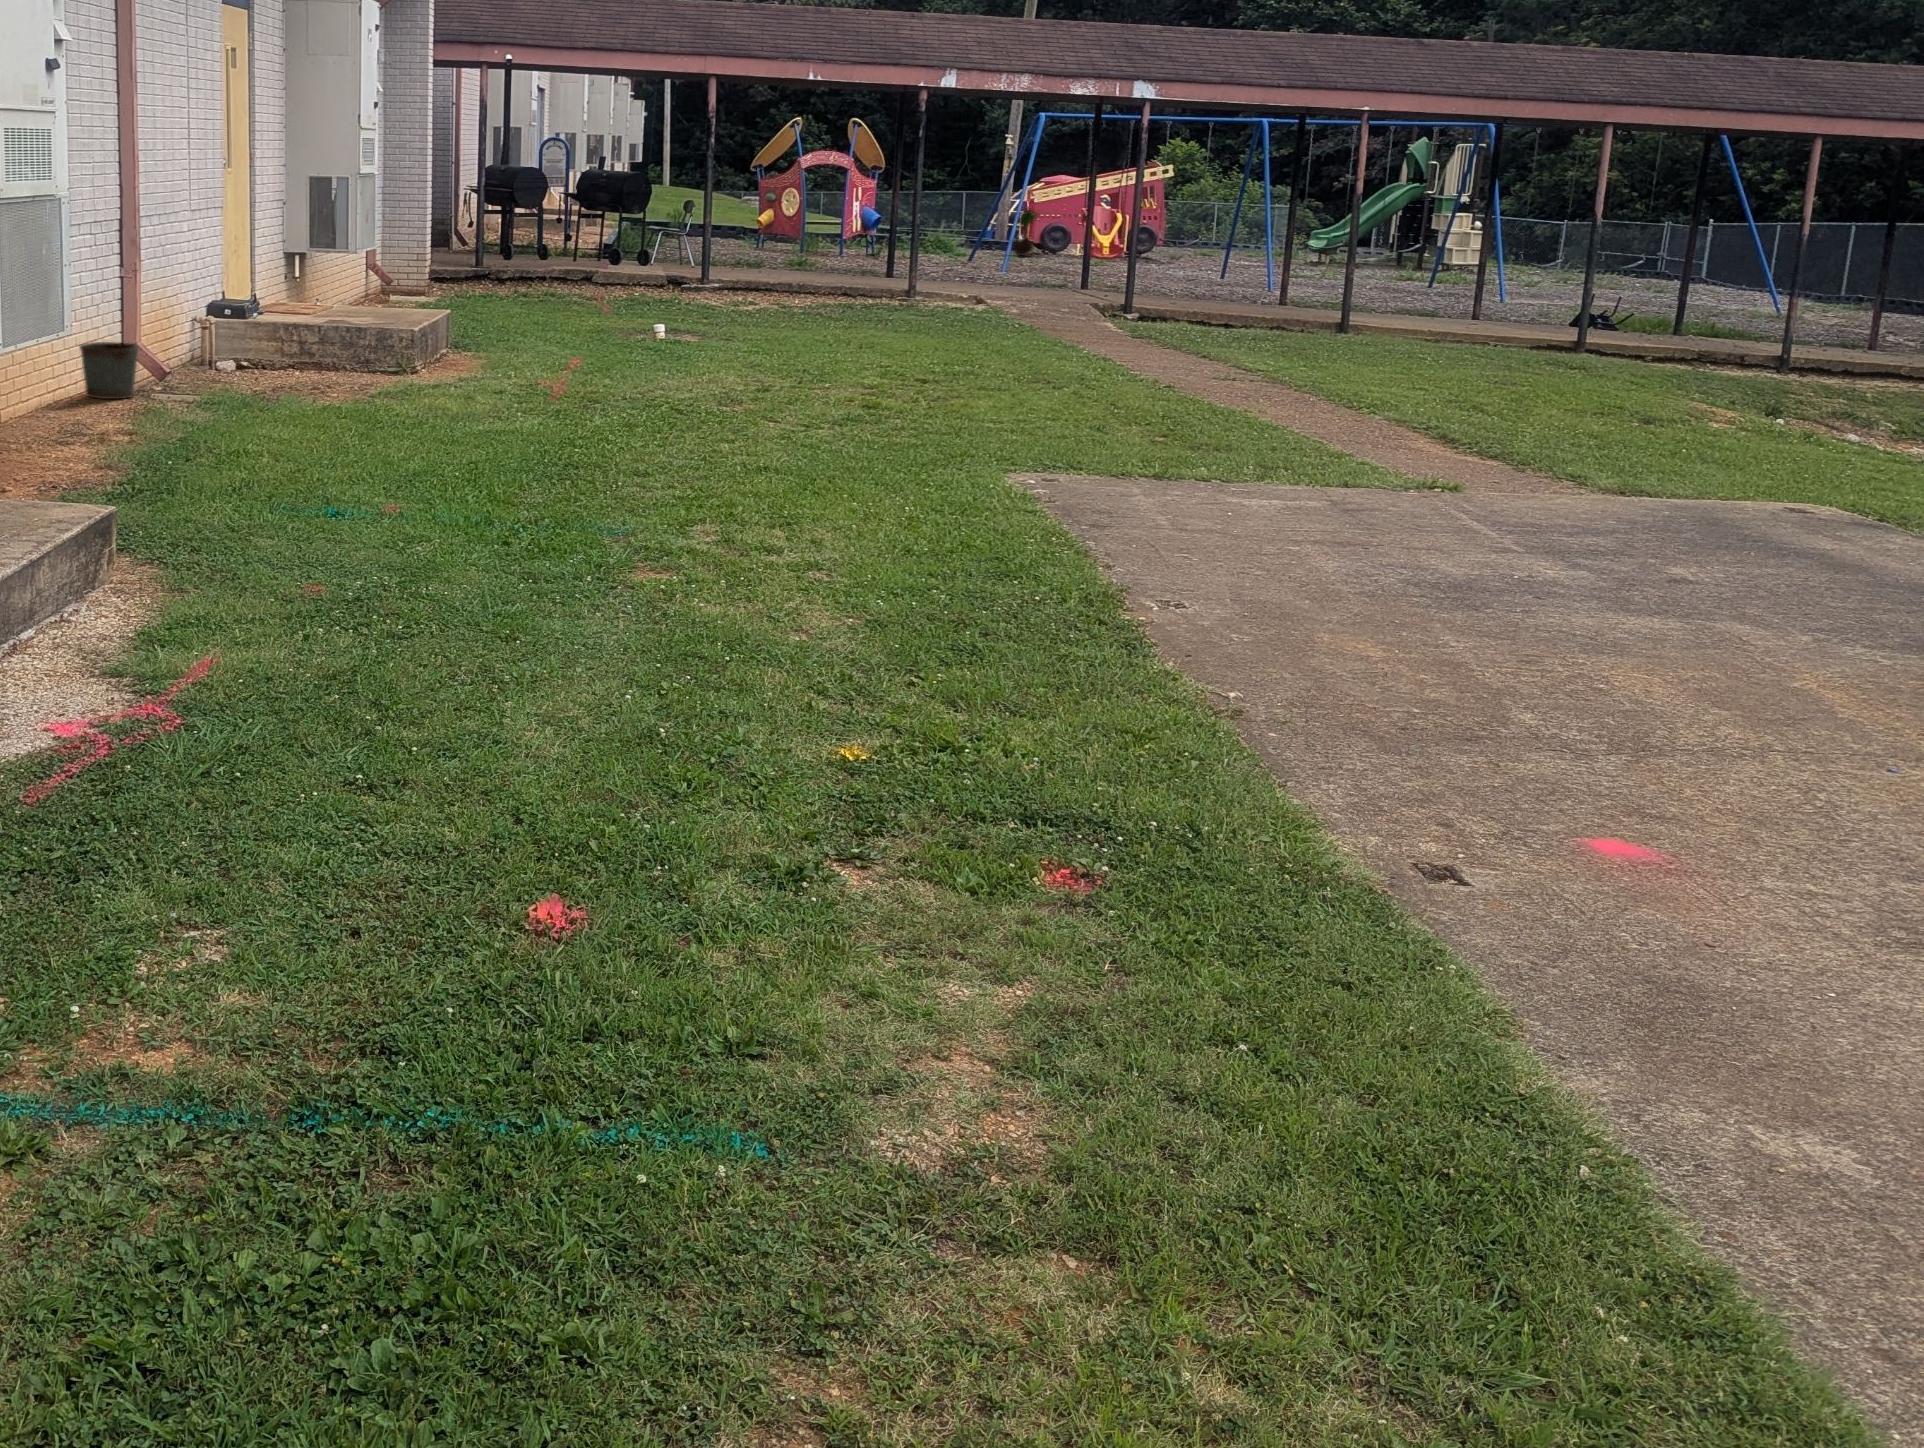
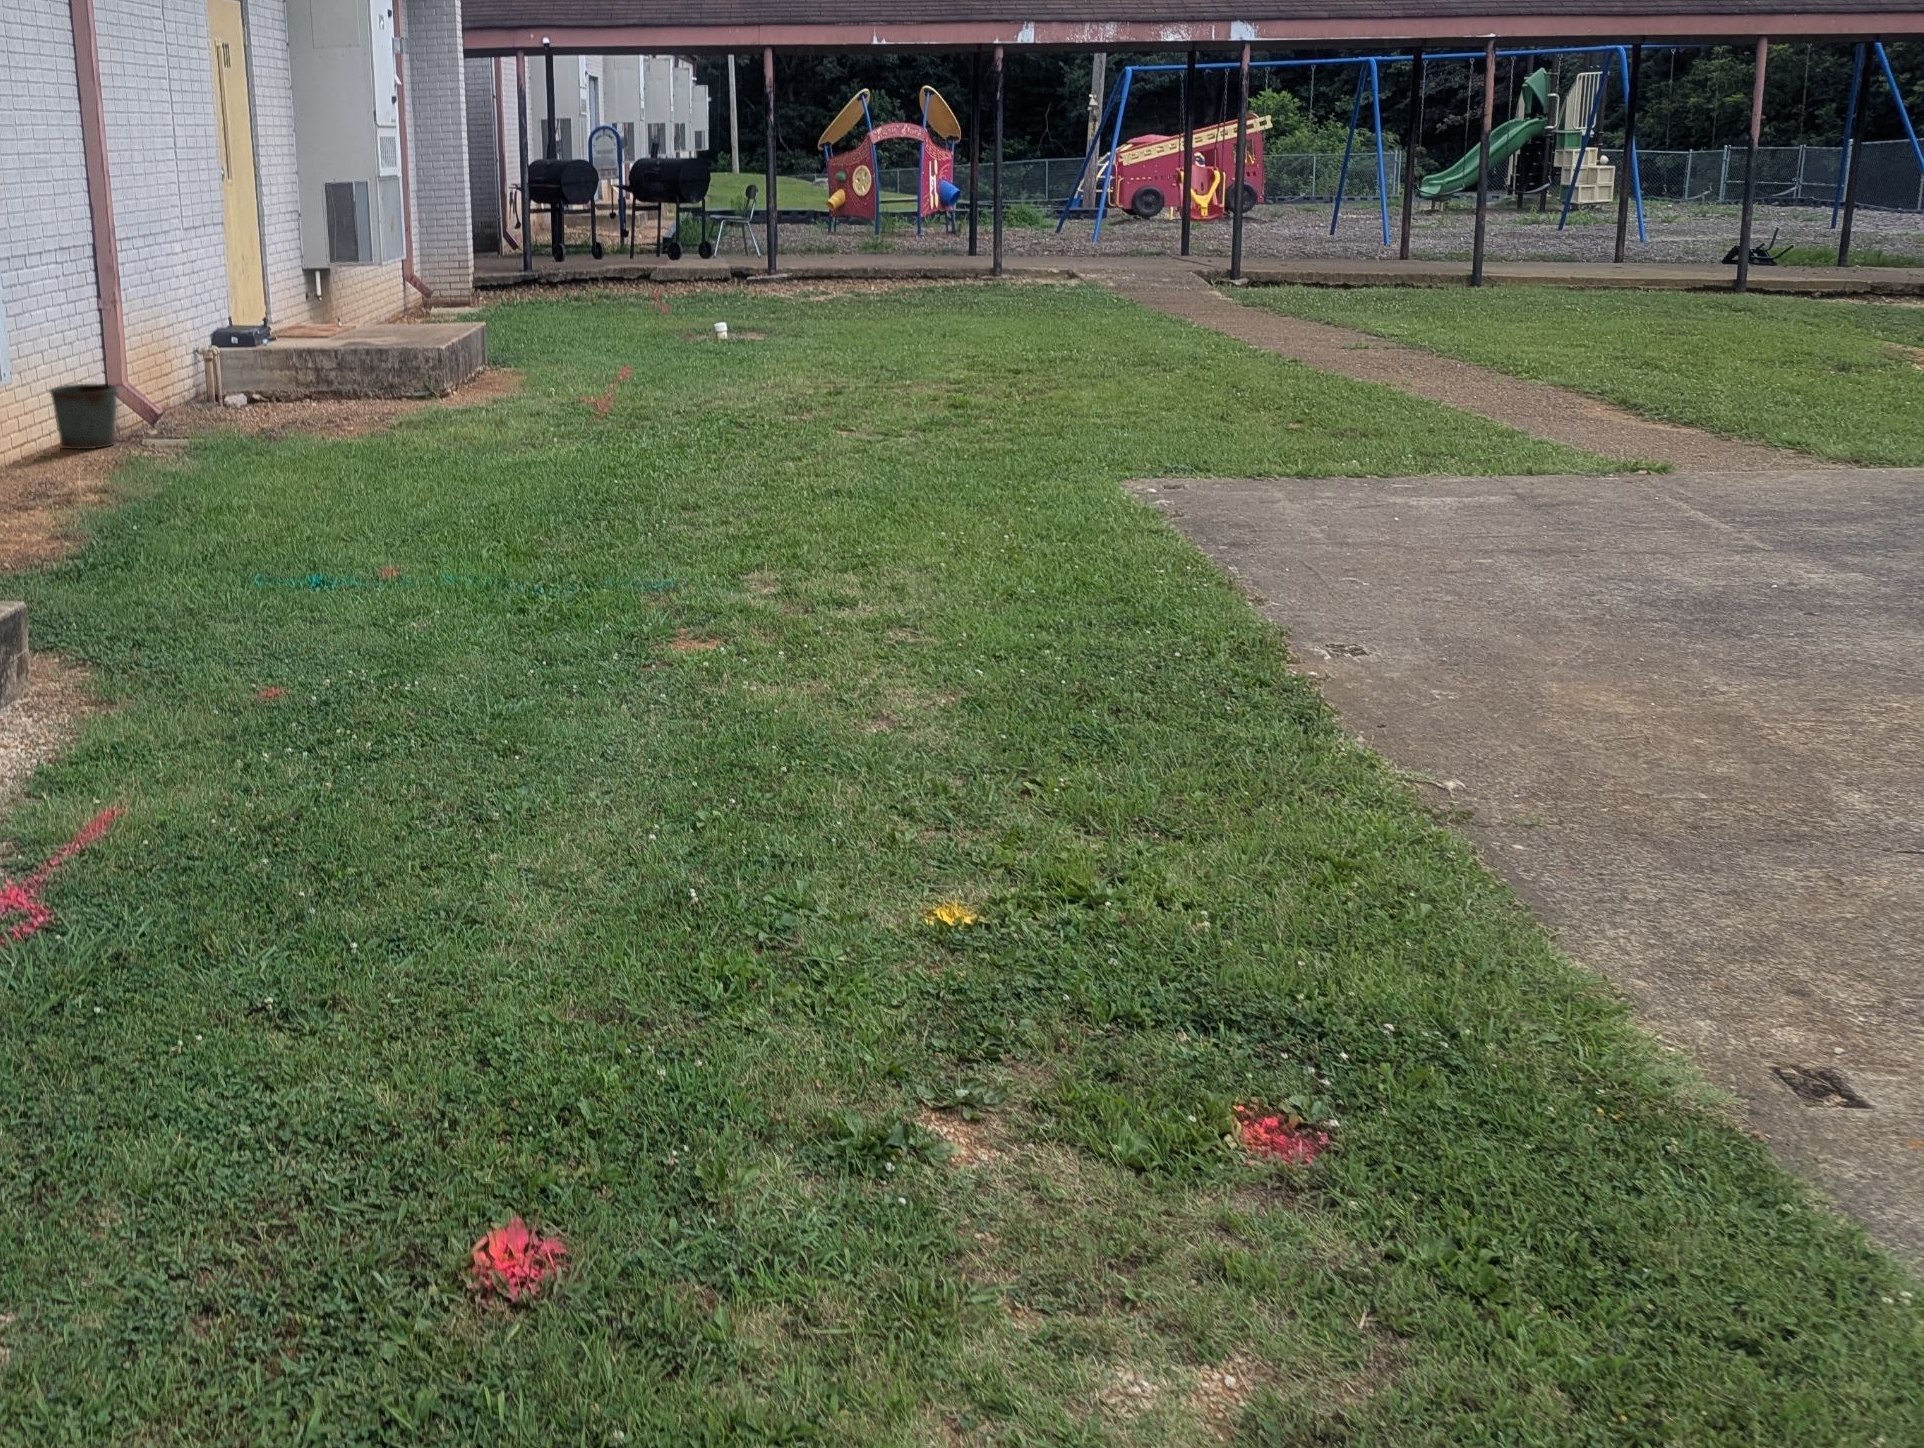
potted tree: present [1012,209,1039,256] -> none [1100,166,1133,223]

